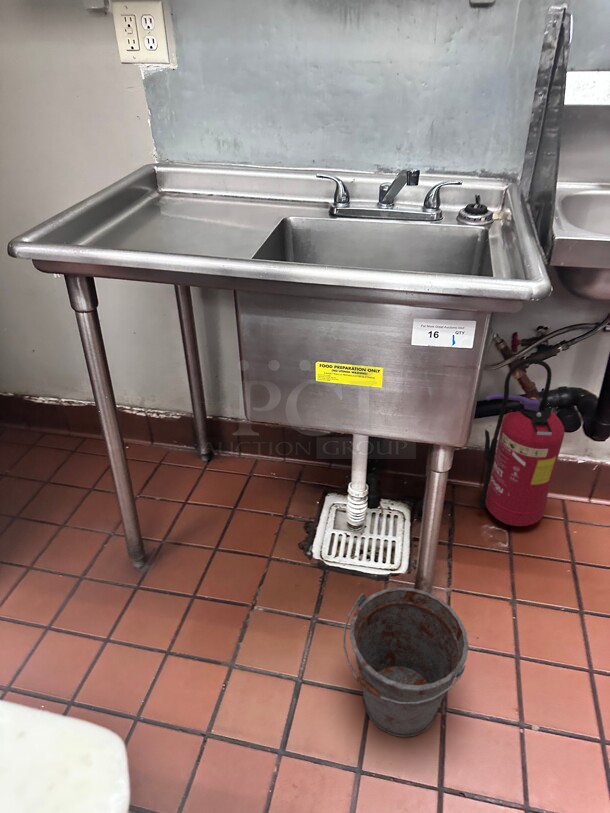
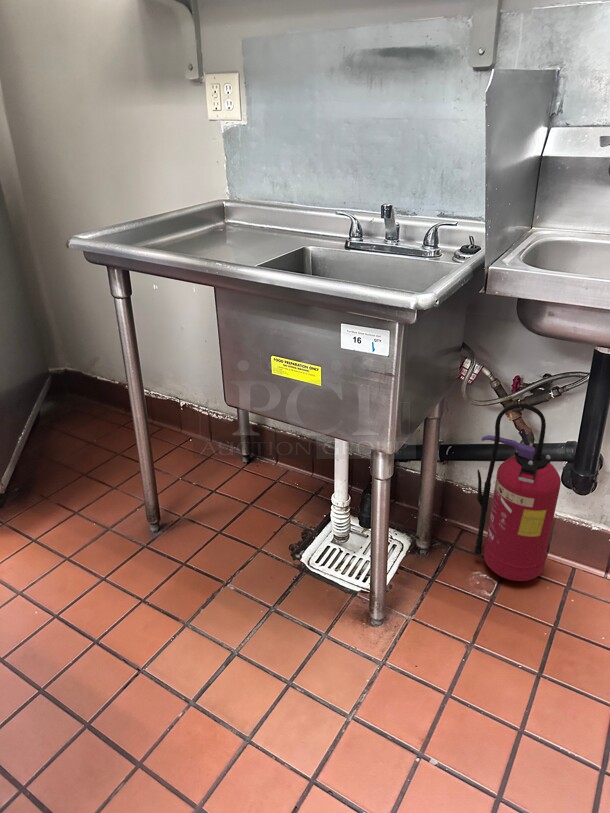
bucket: present [343,587,469,737] -> none [253,580,367,727]

